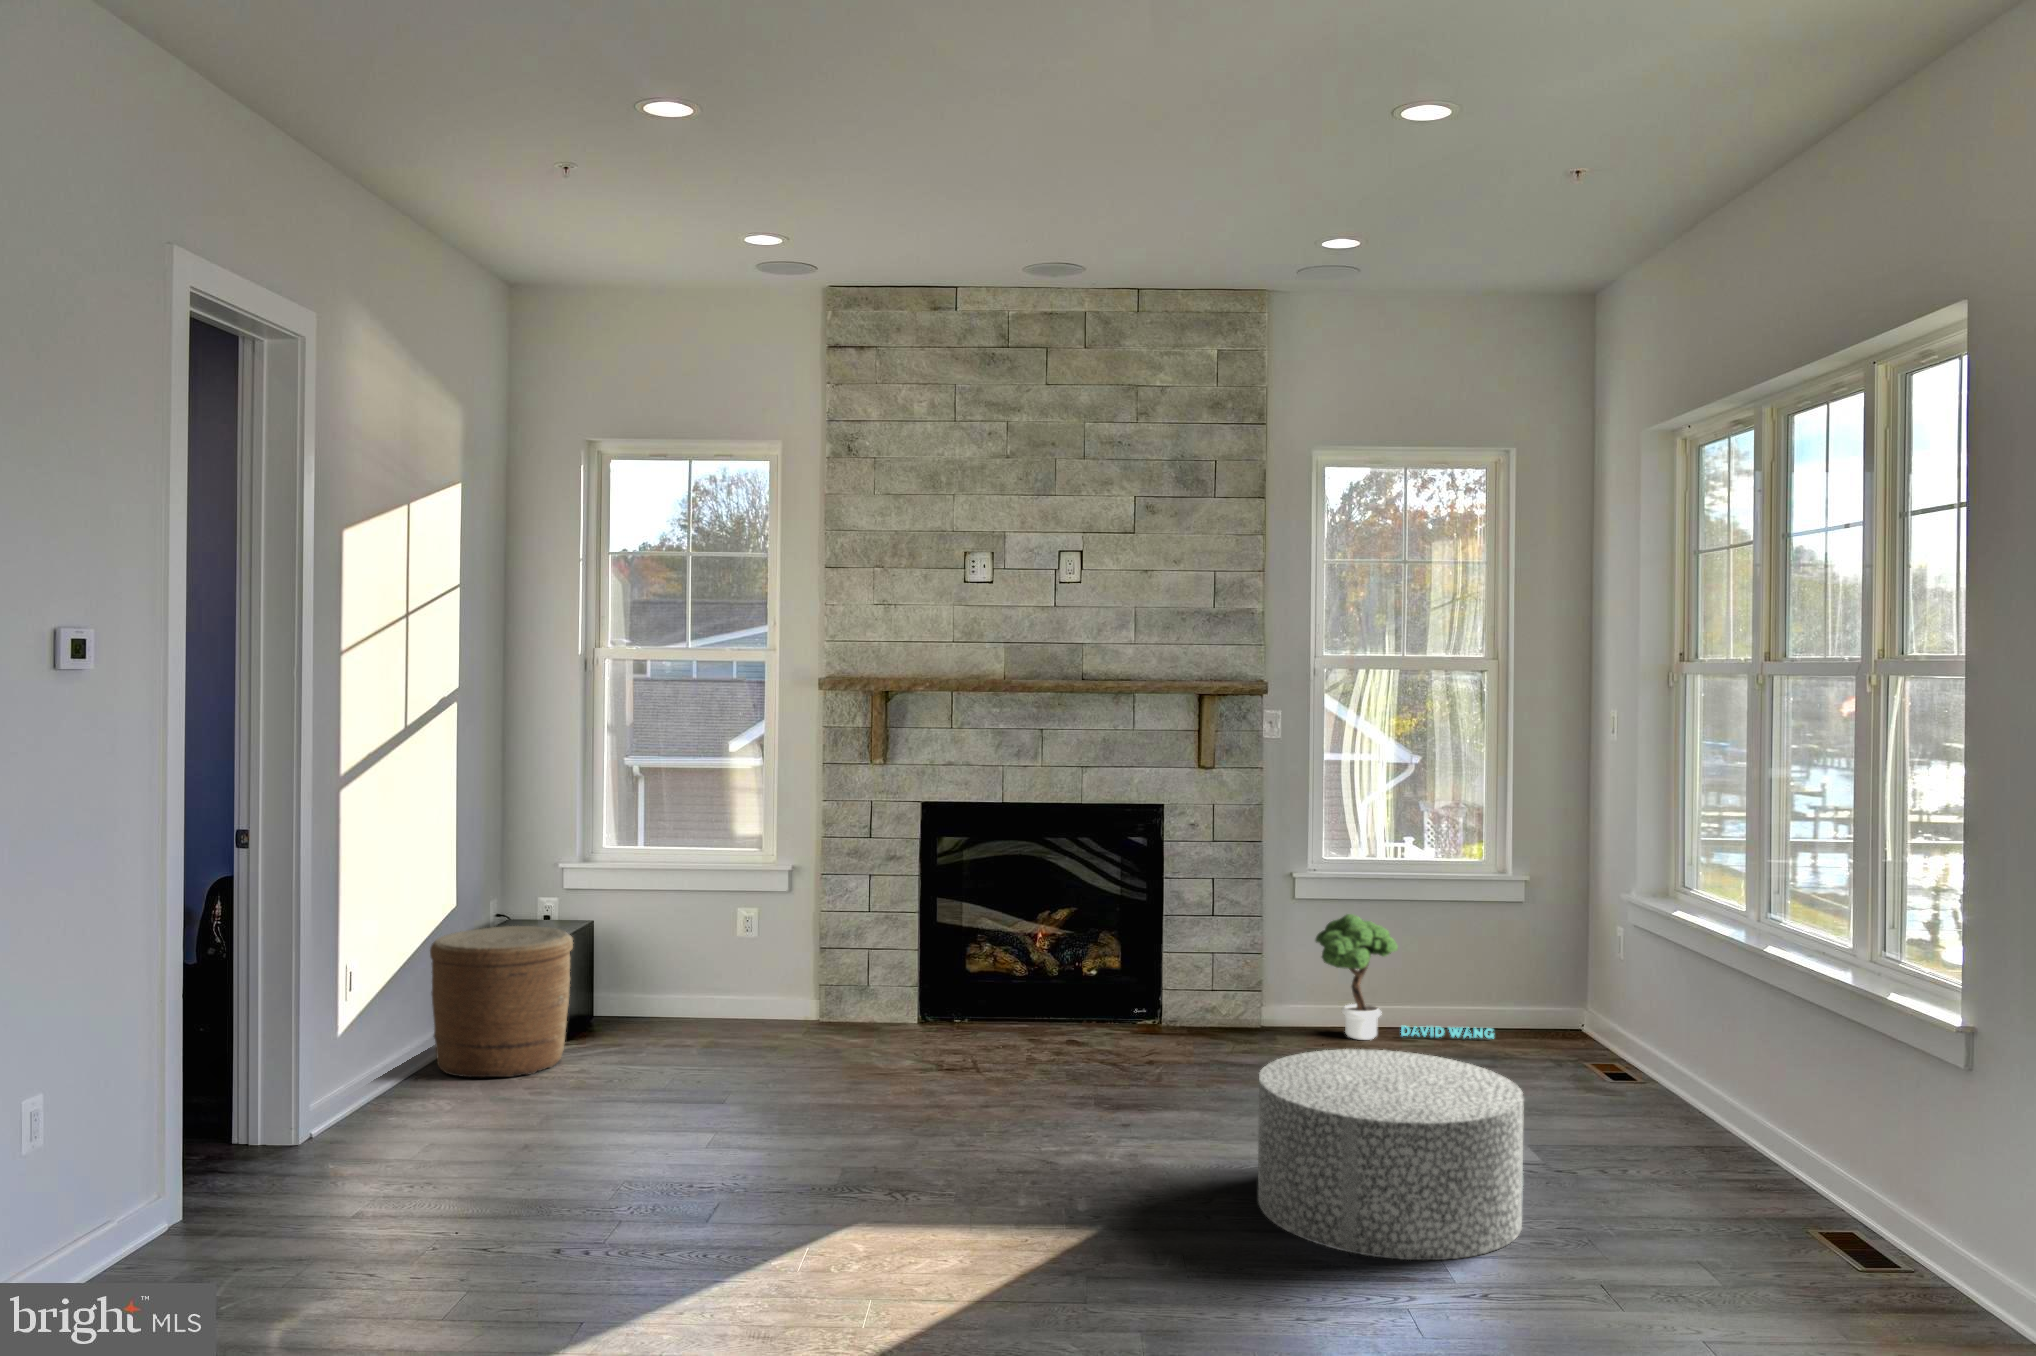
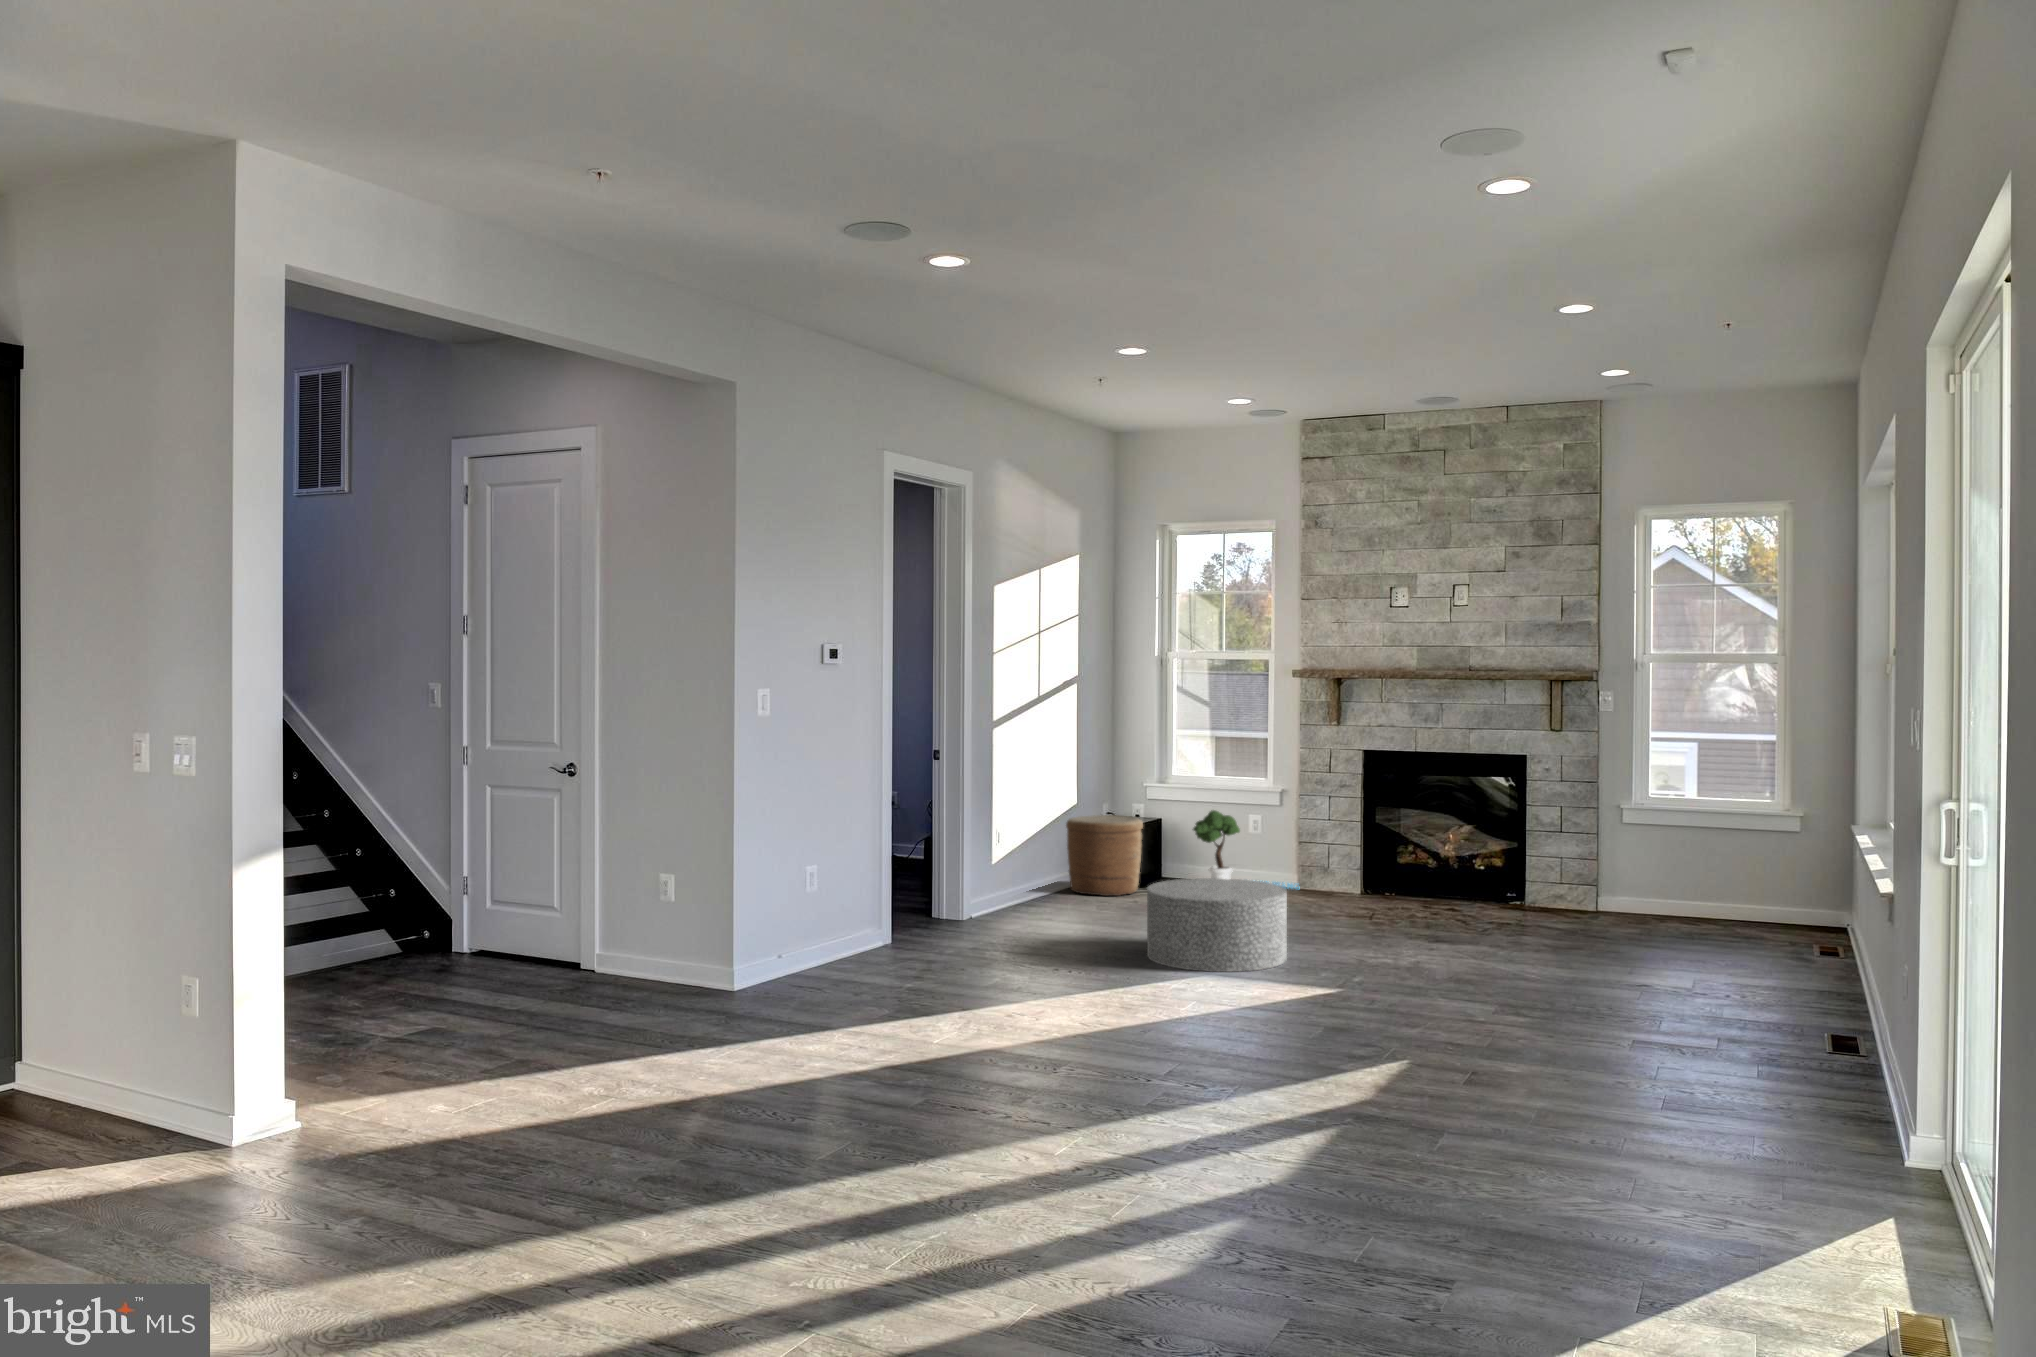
potted tree: present [1315,914,1494,1040] -> present [1193,810,1300,889]
ottoman: present [1258,1049,1524,1260] -> present [1147,878,1287,972]

